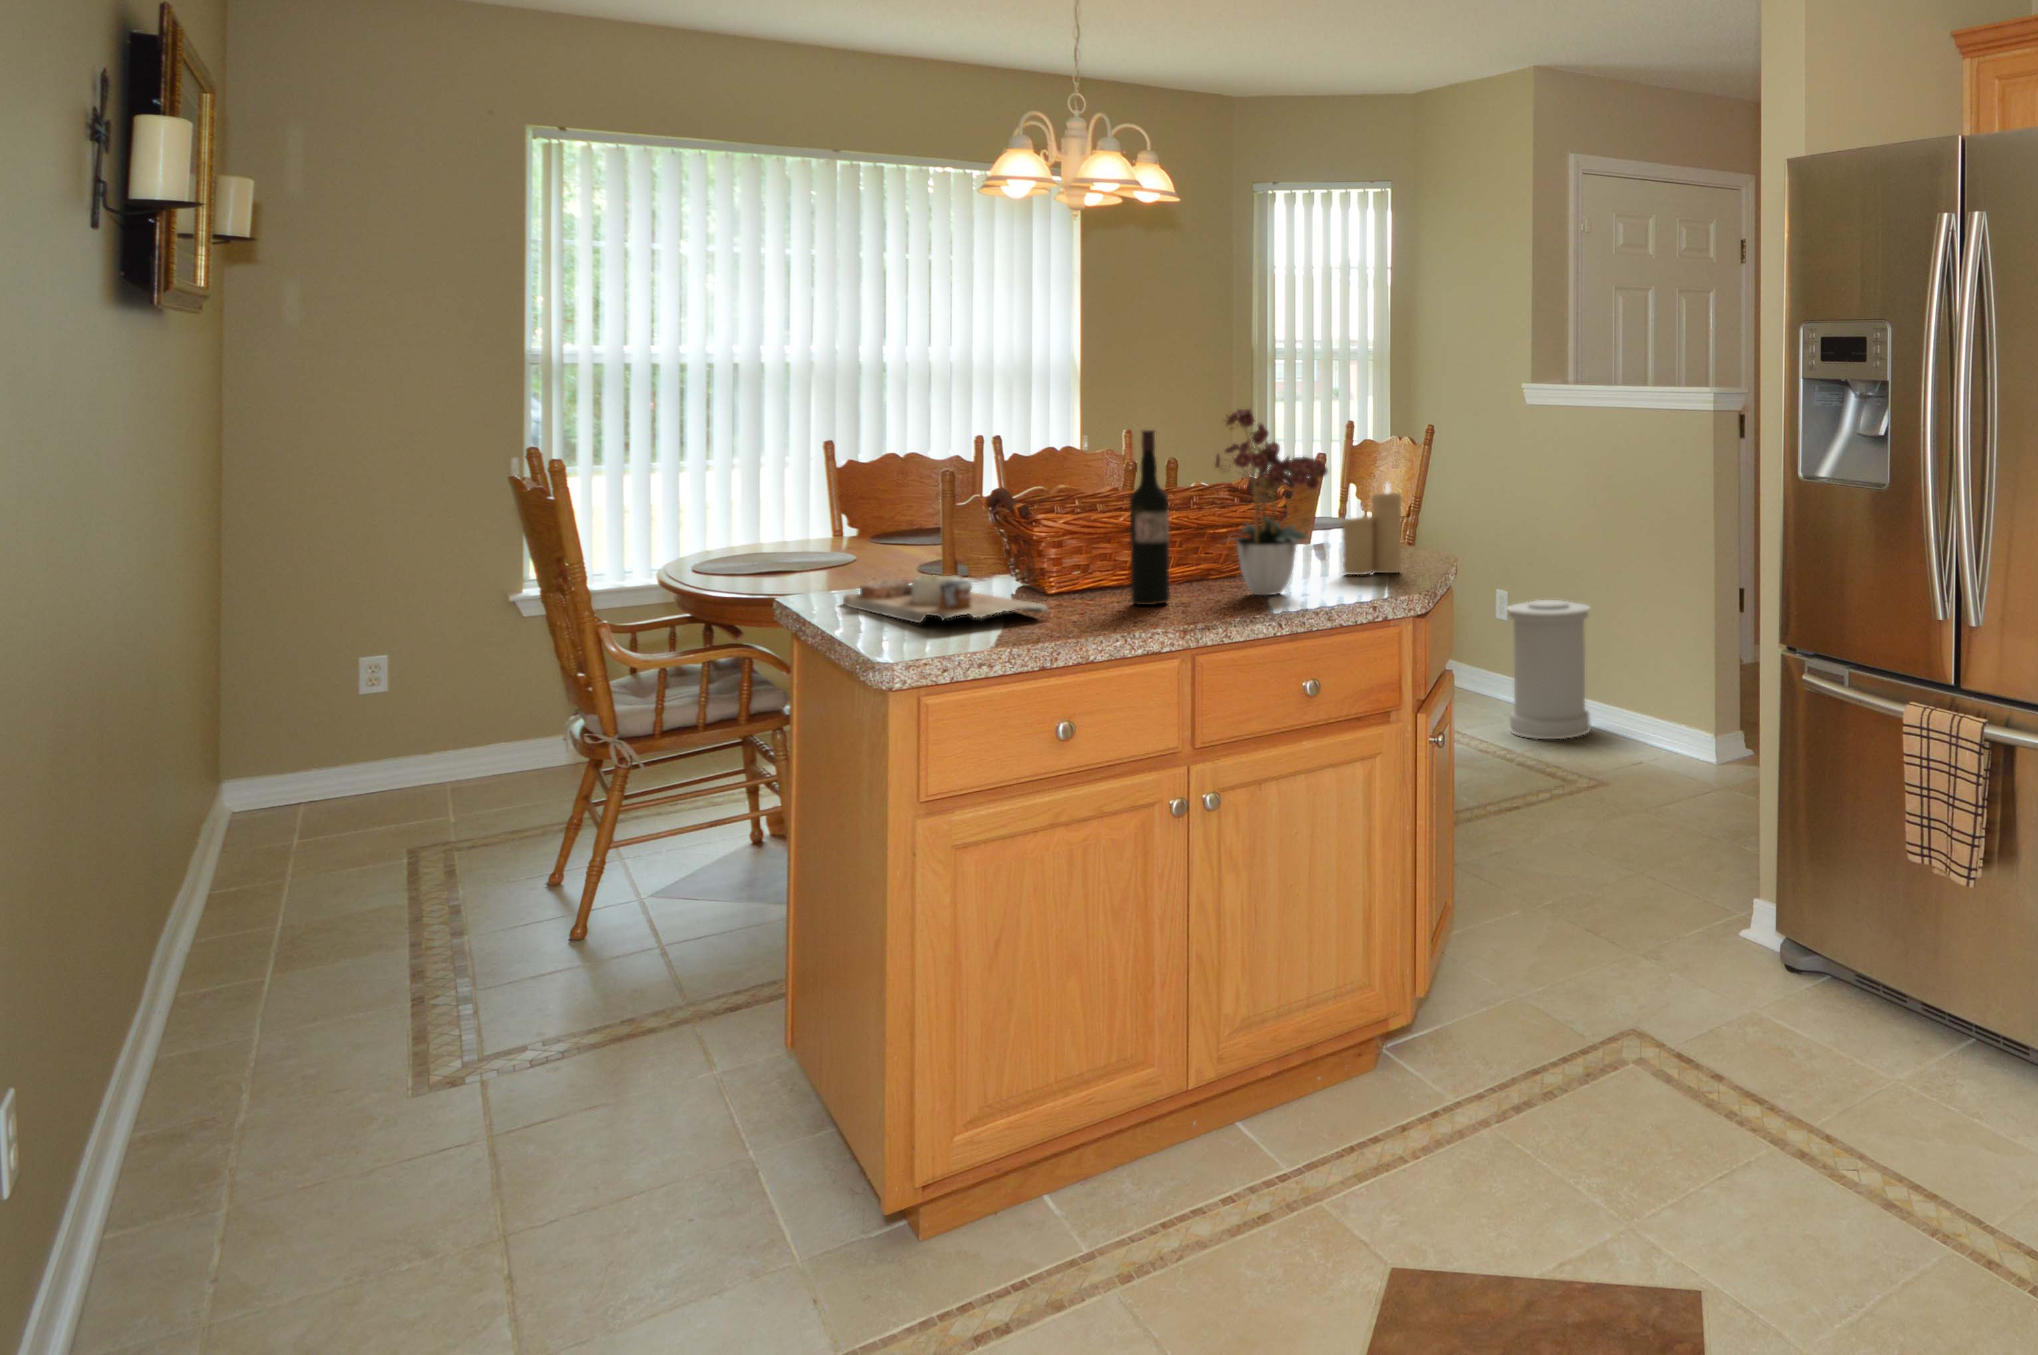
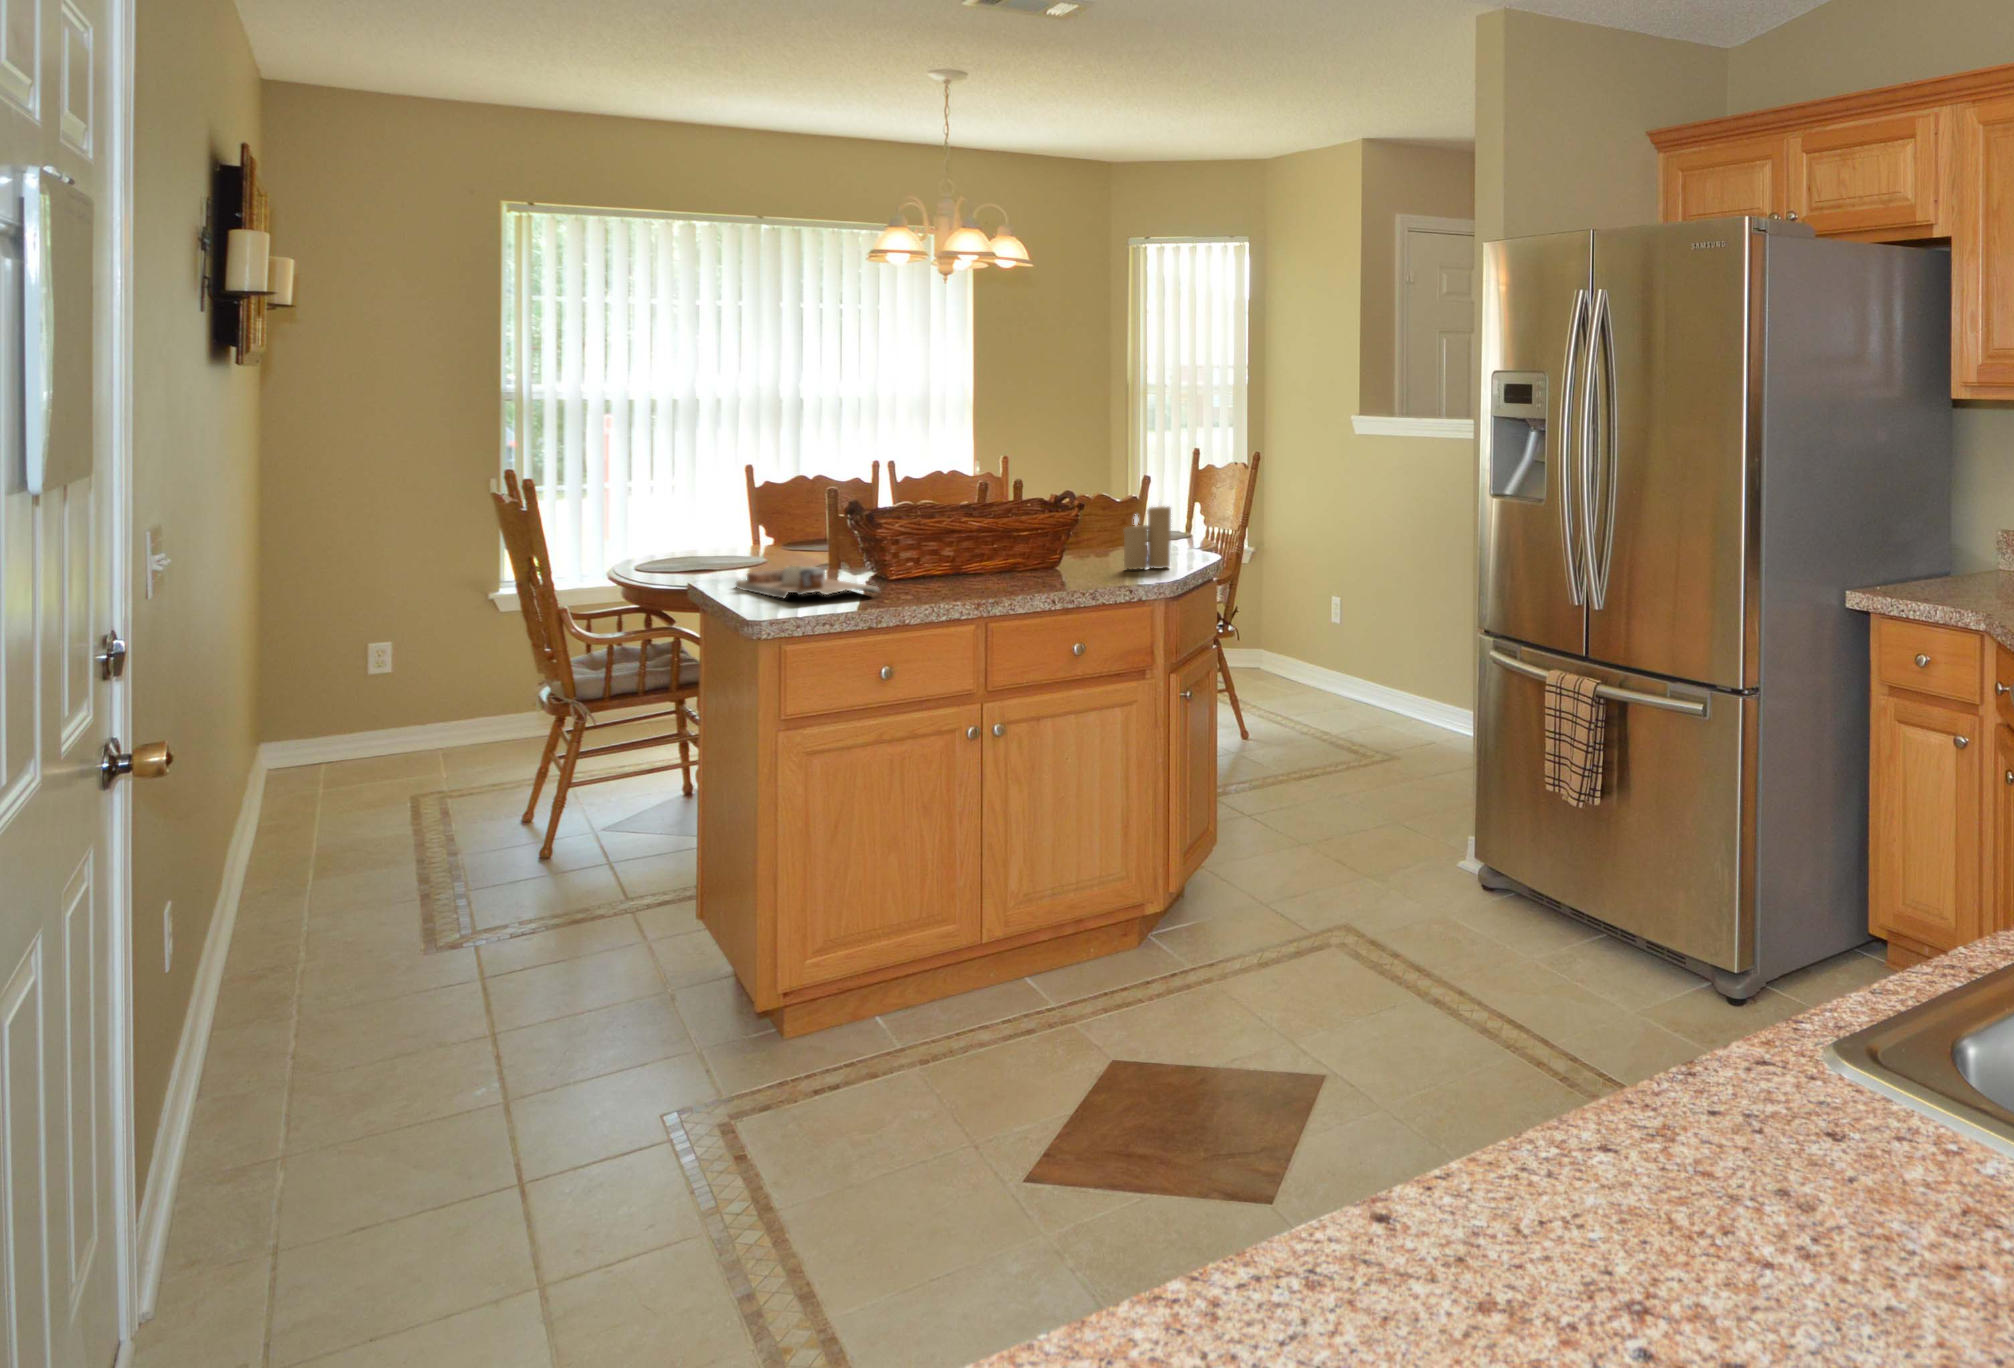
flower arrangement: present [1215,409,1328,595] -> none [1006,436,1109,583]
wine bottle: present [1130,430,1170,605] -> none [945,459,975,588]
trash can: present [1508,600,1590,739] -> none [1351,605,1425,726]

